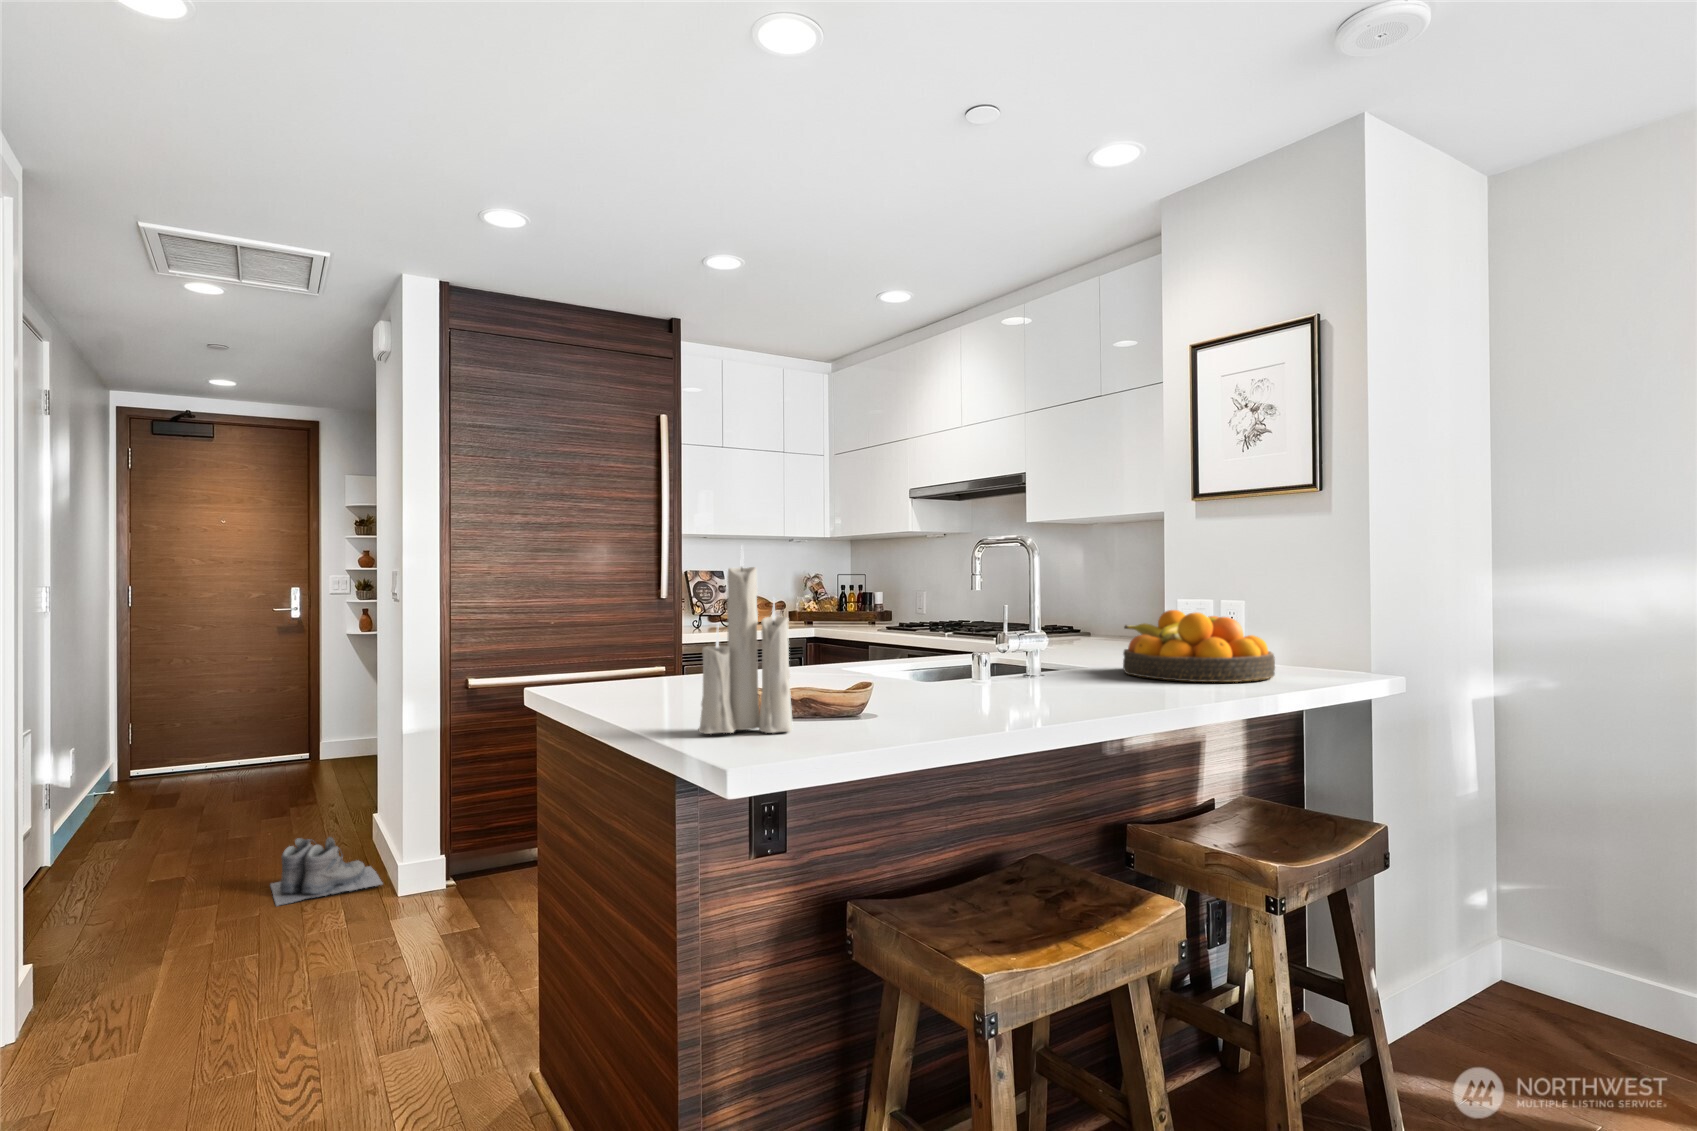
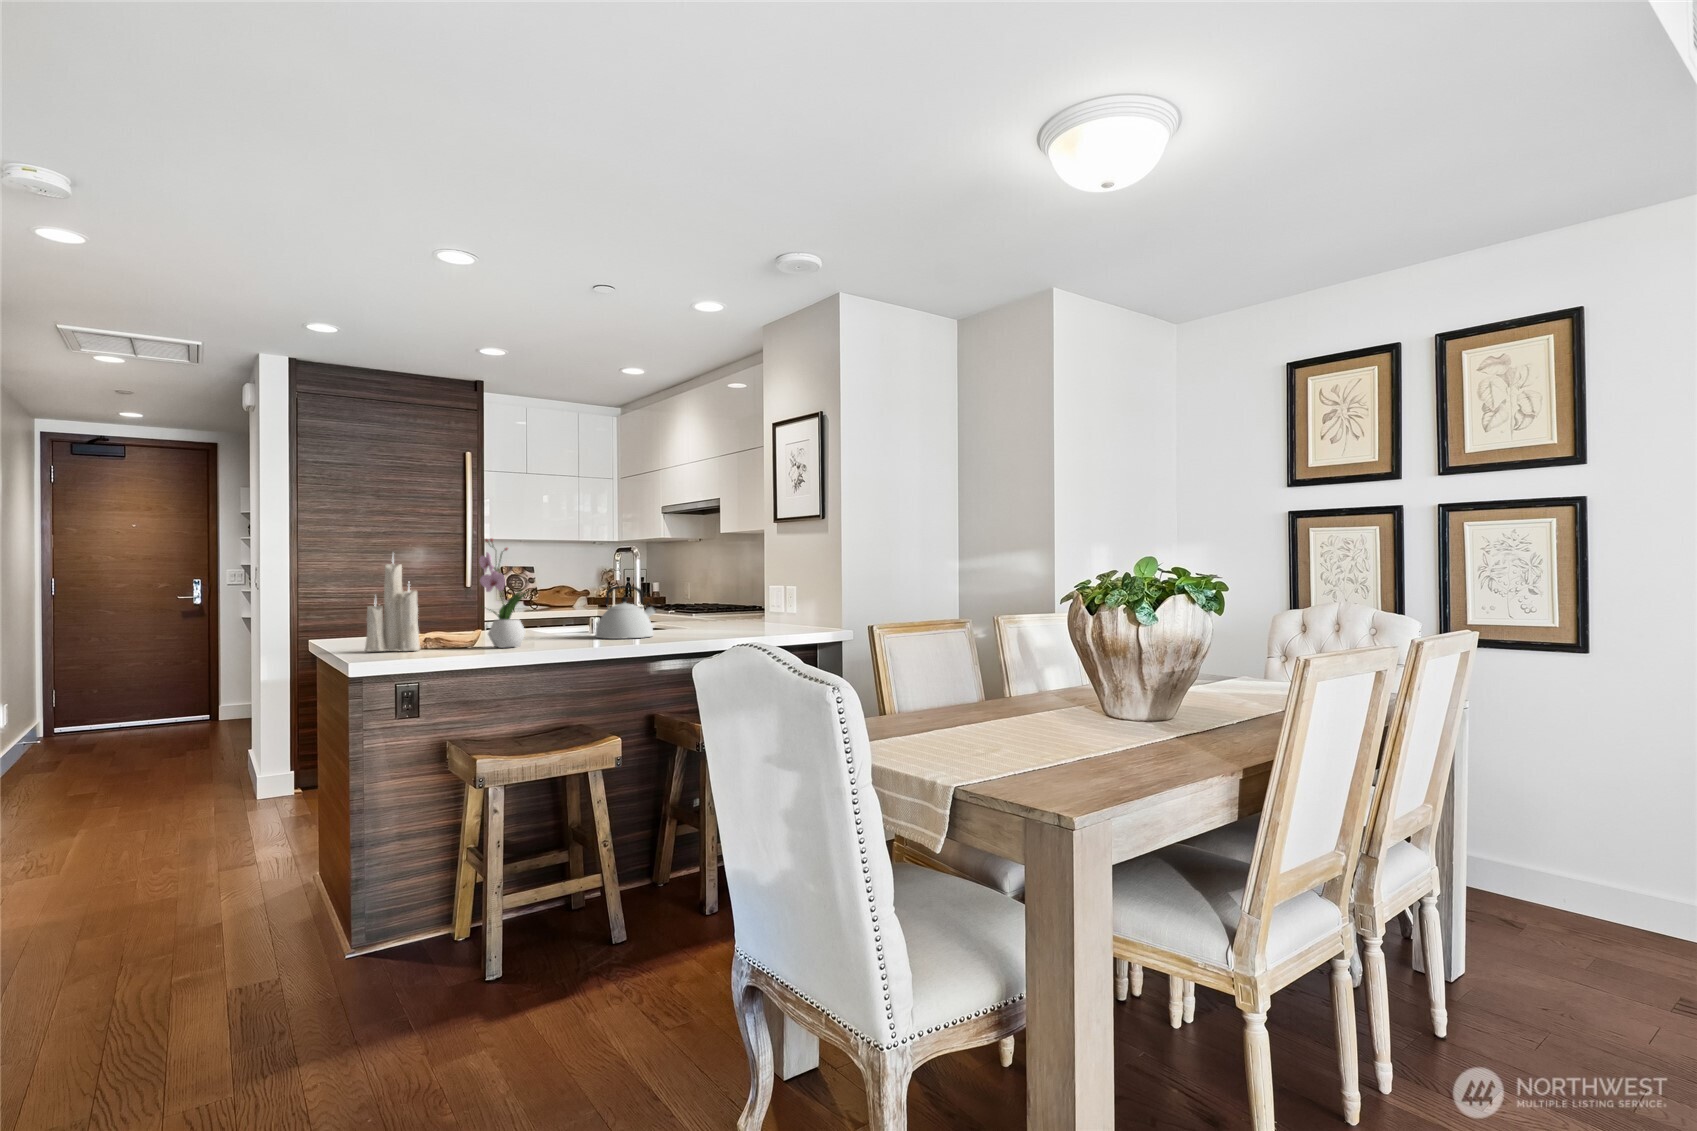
flower arrangement: none [882,519,976,724] -> present [479,539,530,648]
kettle: none [1010,604,1110,697] -> present [595,586,656,639]
fruit bowl: present [1123,610,1275,682] -> none [696,591,782,632]
boots: present [271,837,383,906] -> none [160,758,246,805]

